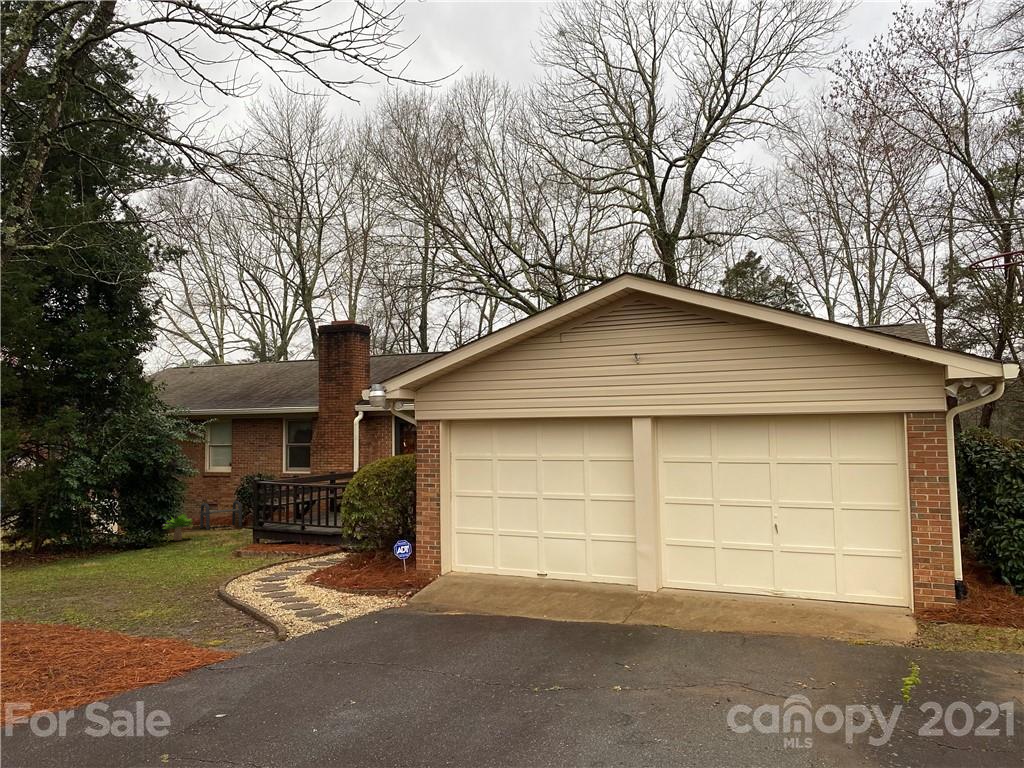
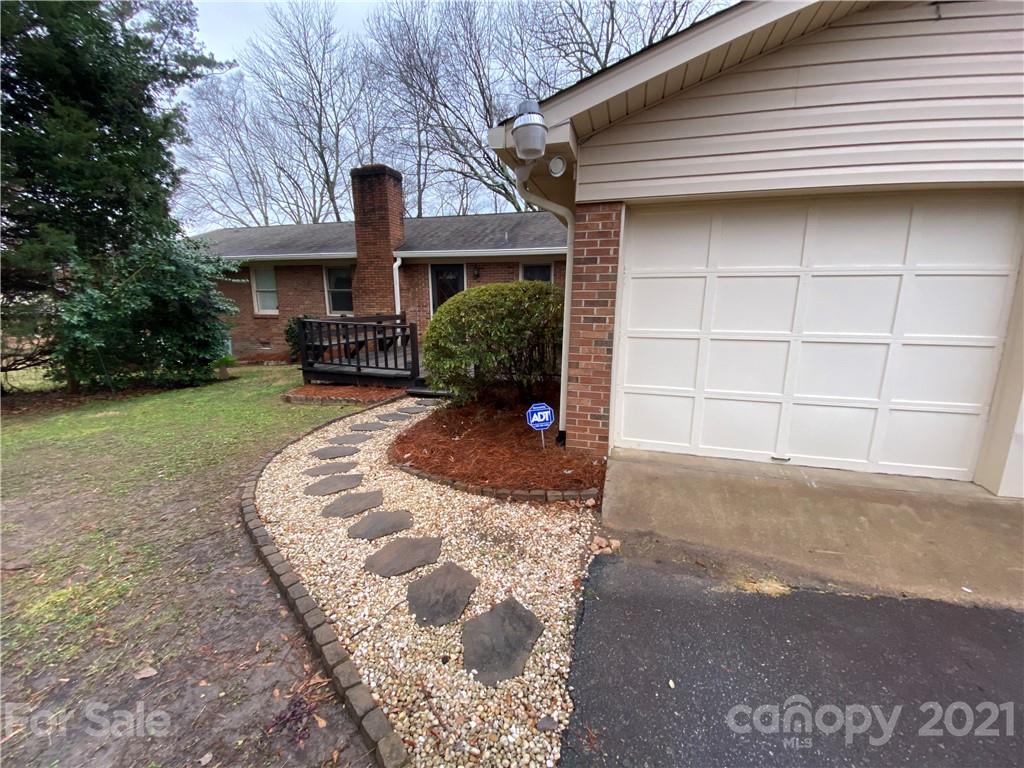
bench: present [200,501,242,530] -> none [251,340,294,366]

